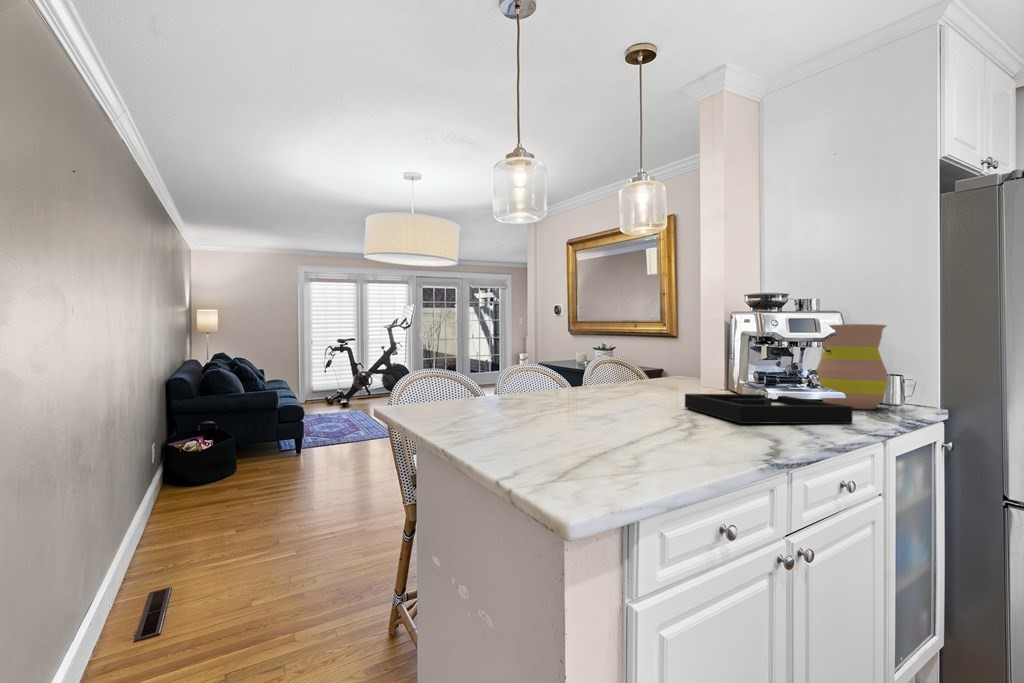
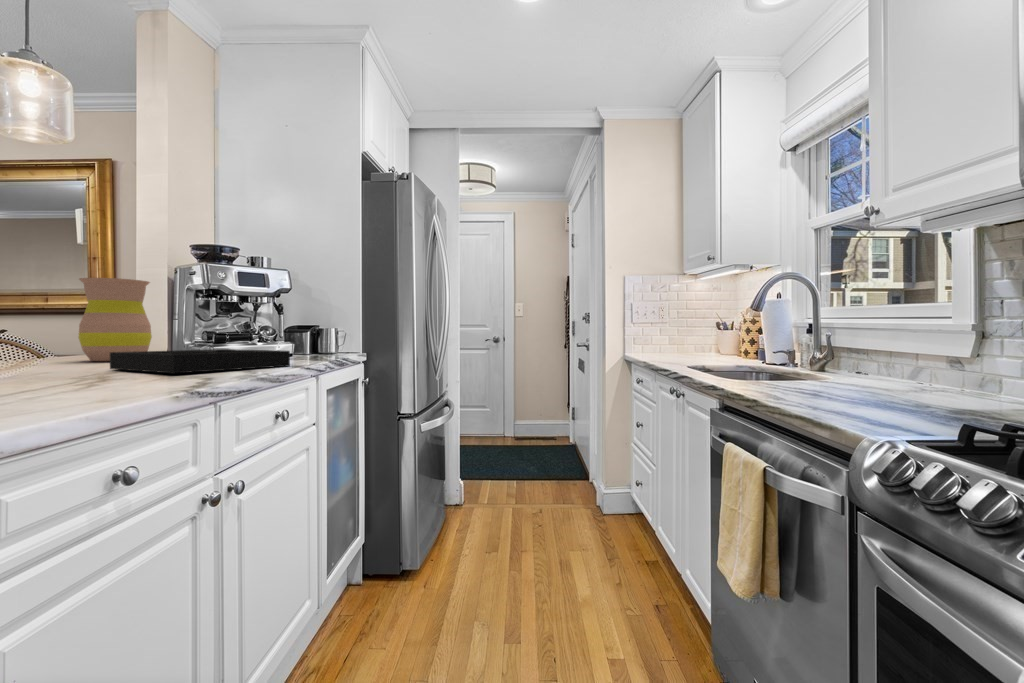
vase: present [816,324,887,409] -> present [78,278,152,361]

